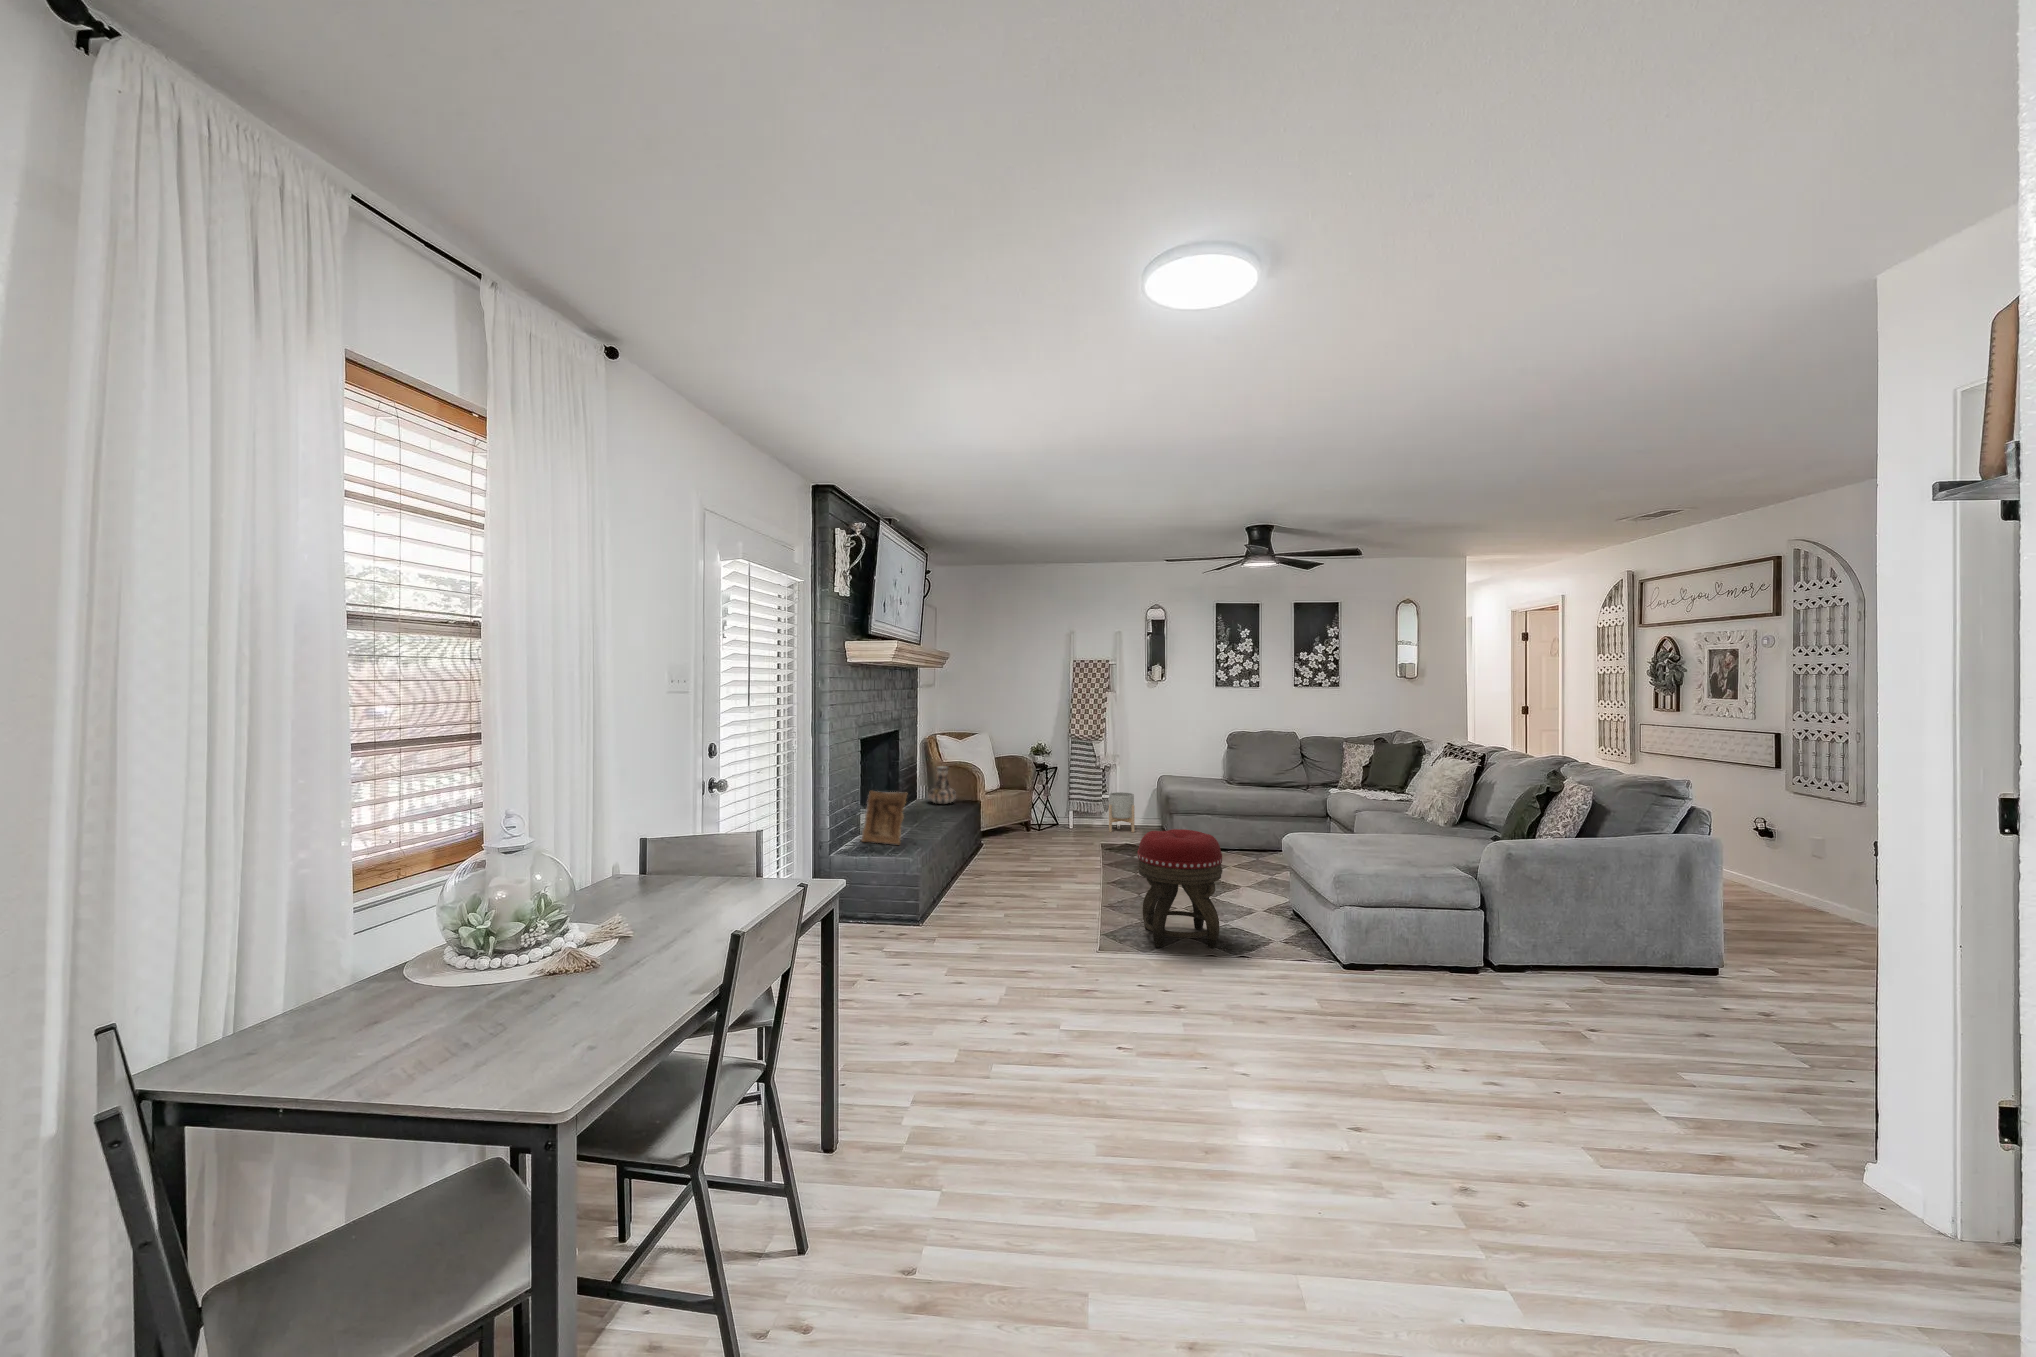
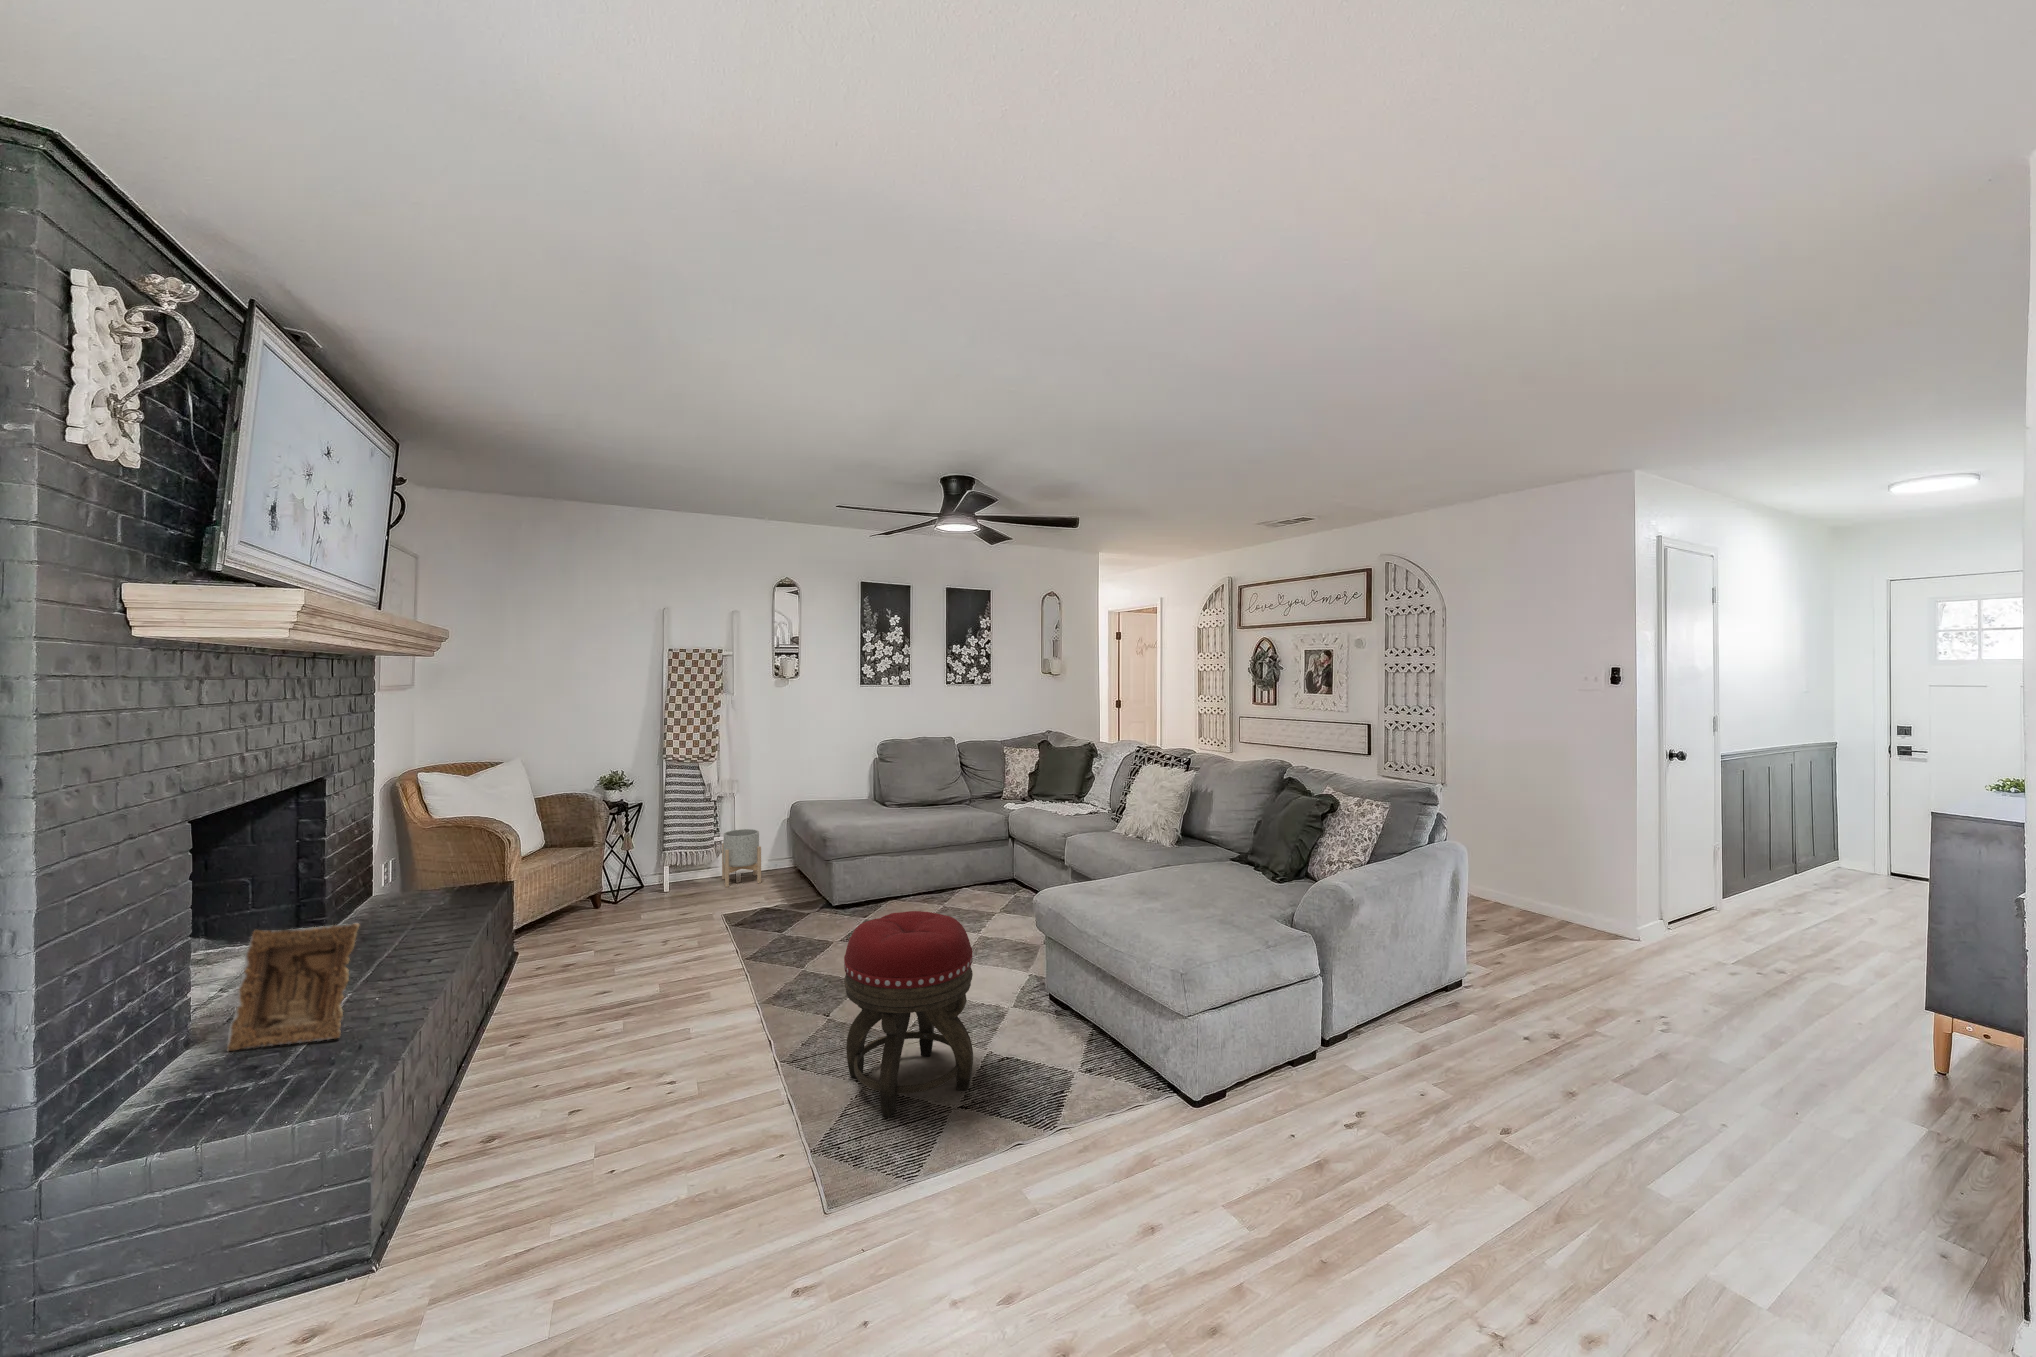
decorative vase: present [928,766,956,804] -> none [408,831,469,901]

